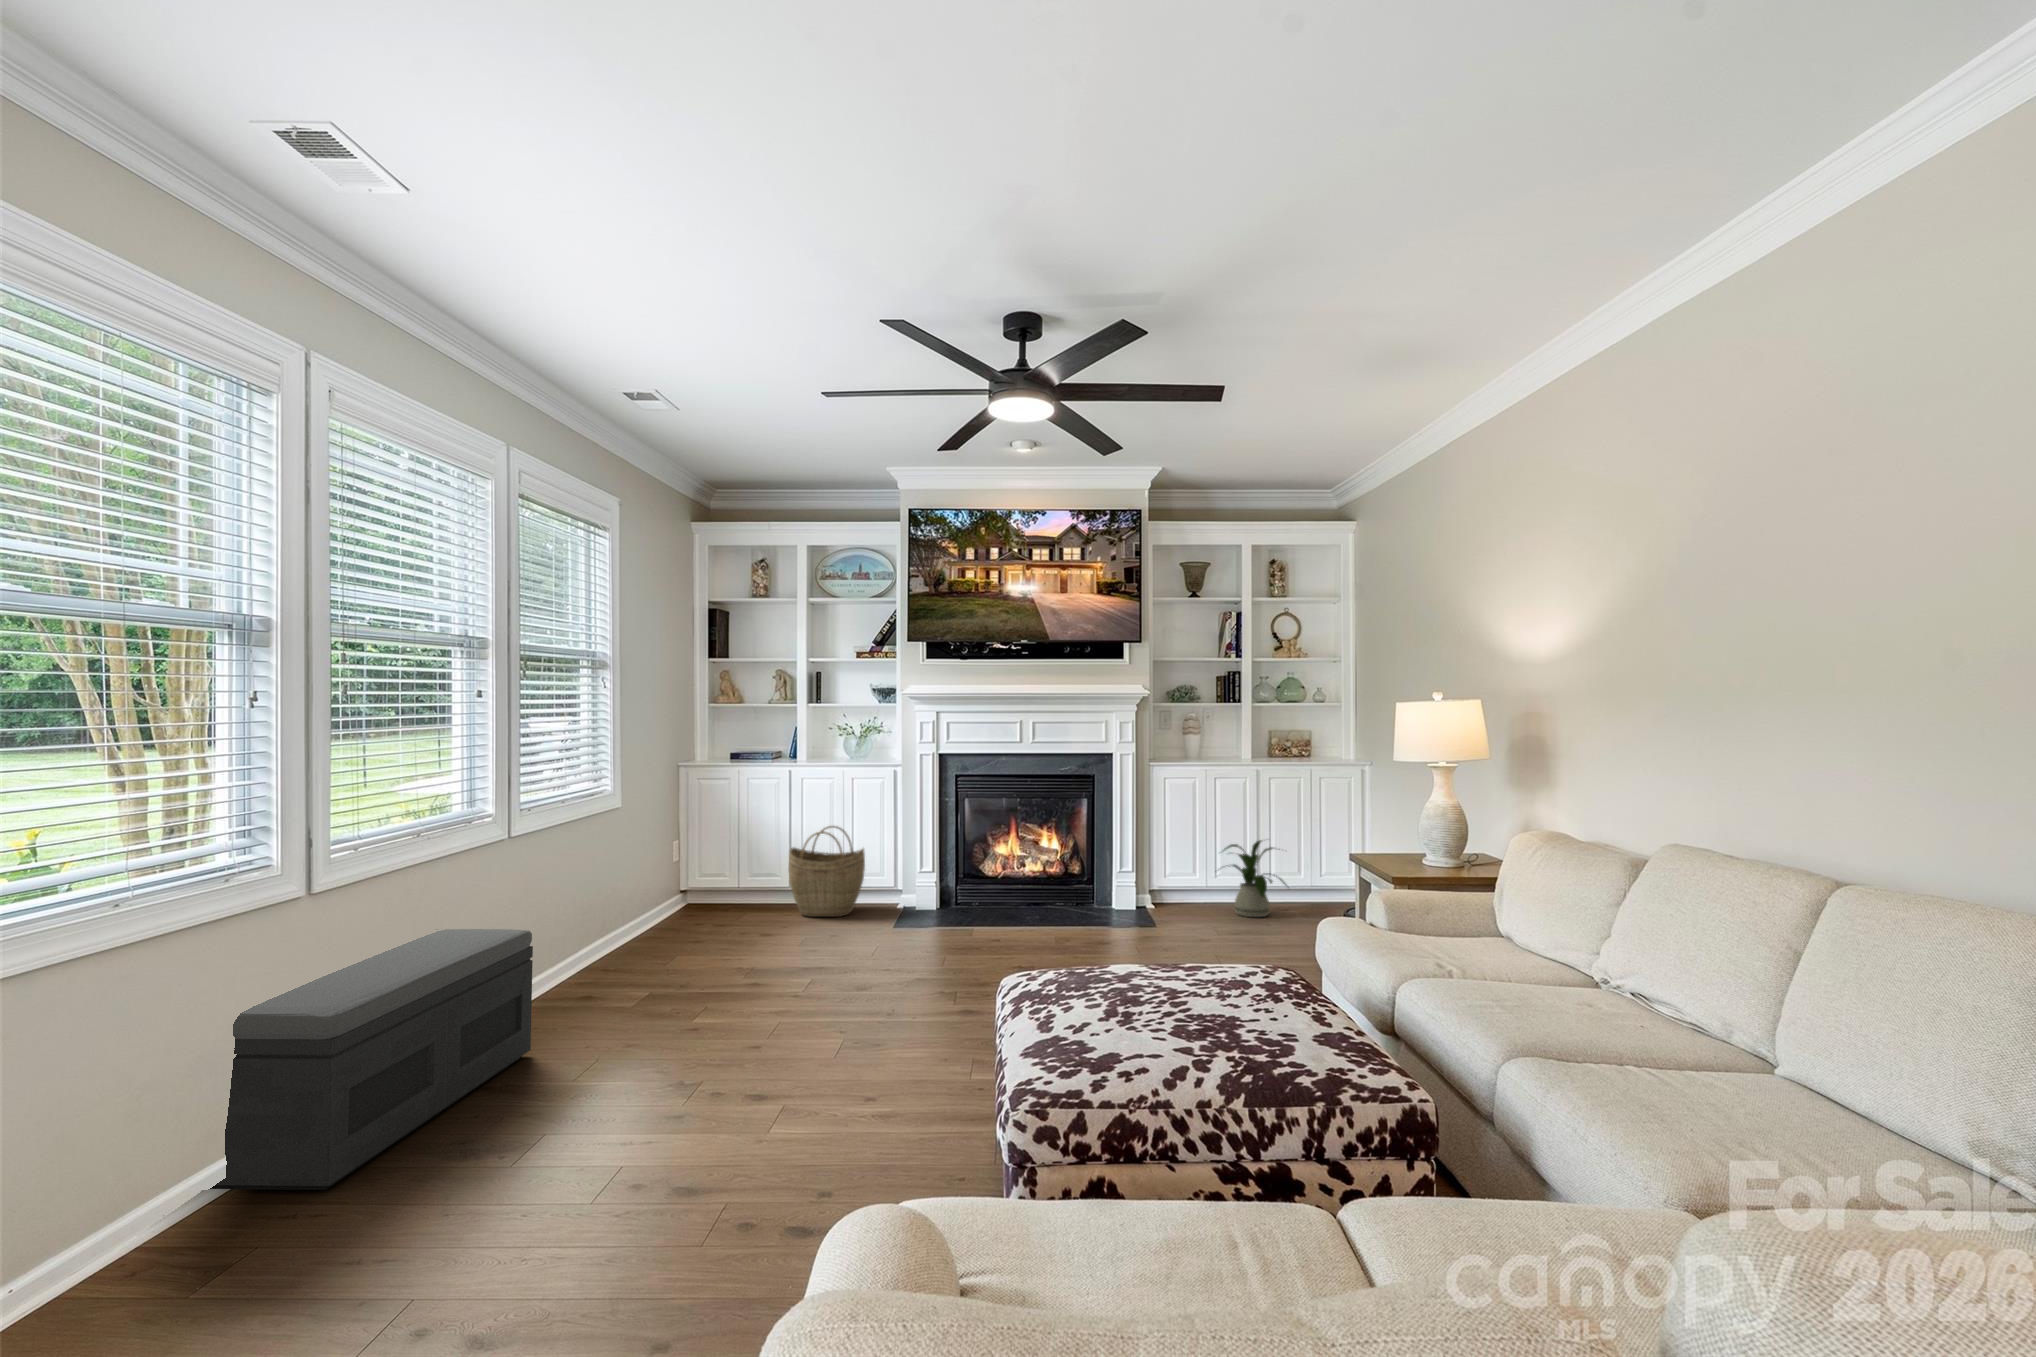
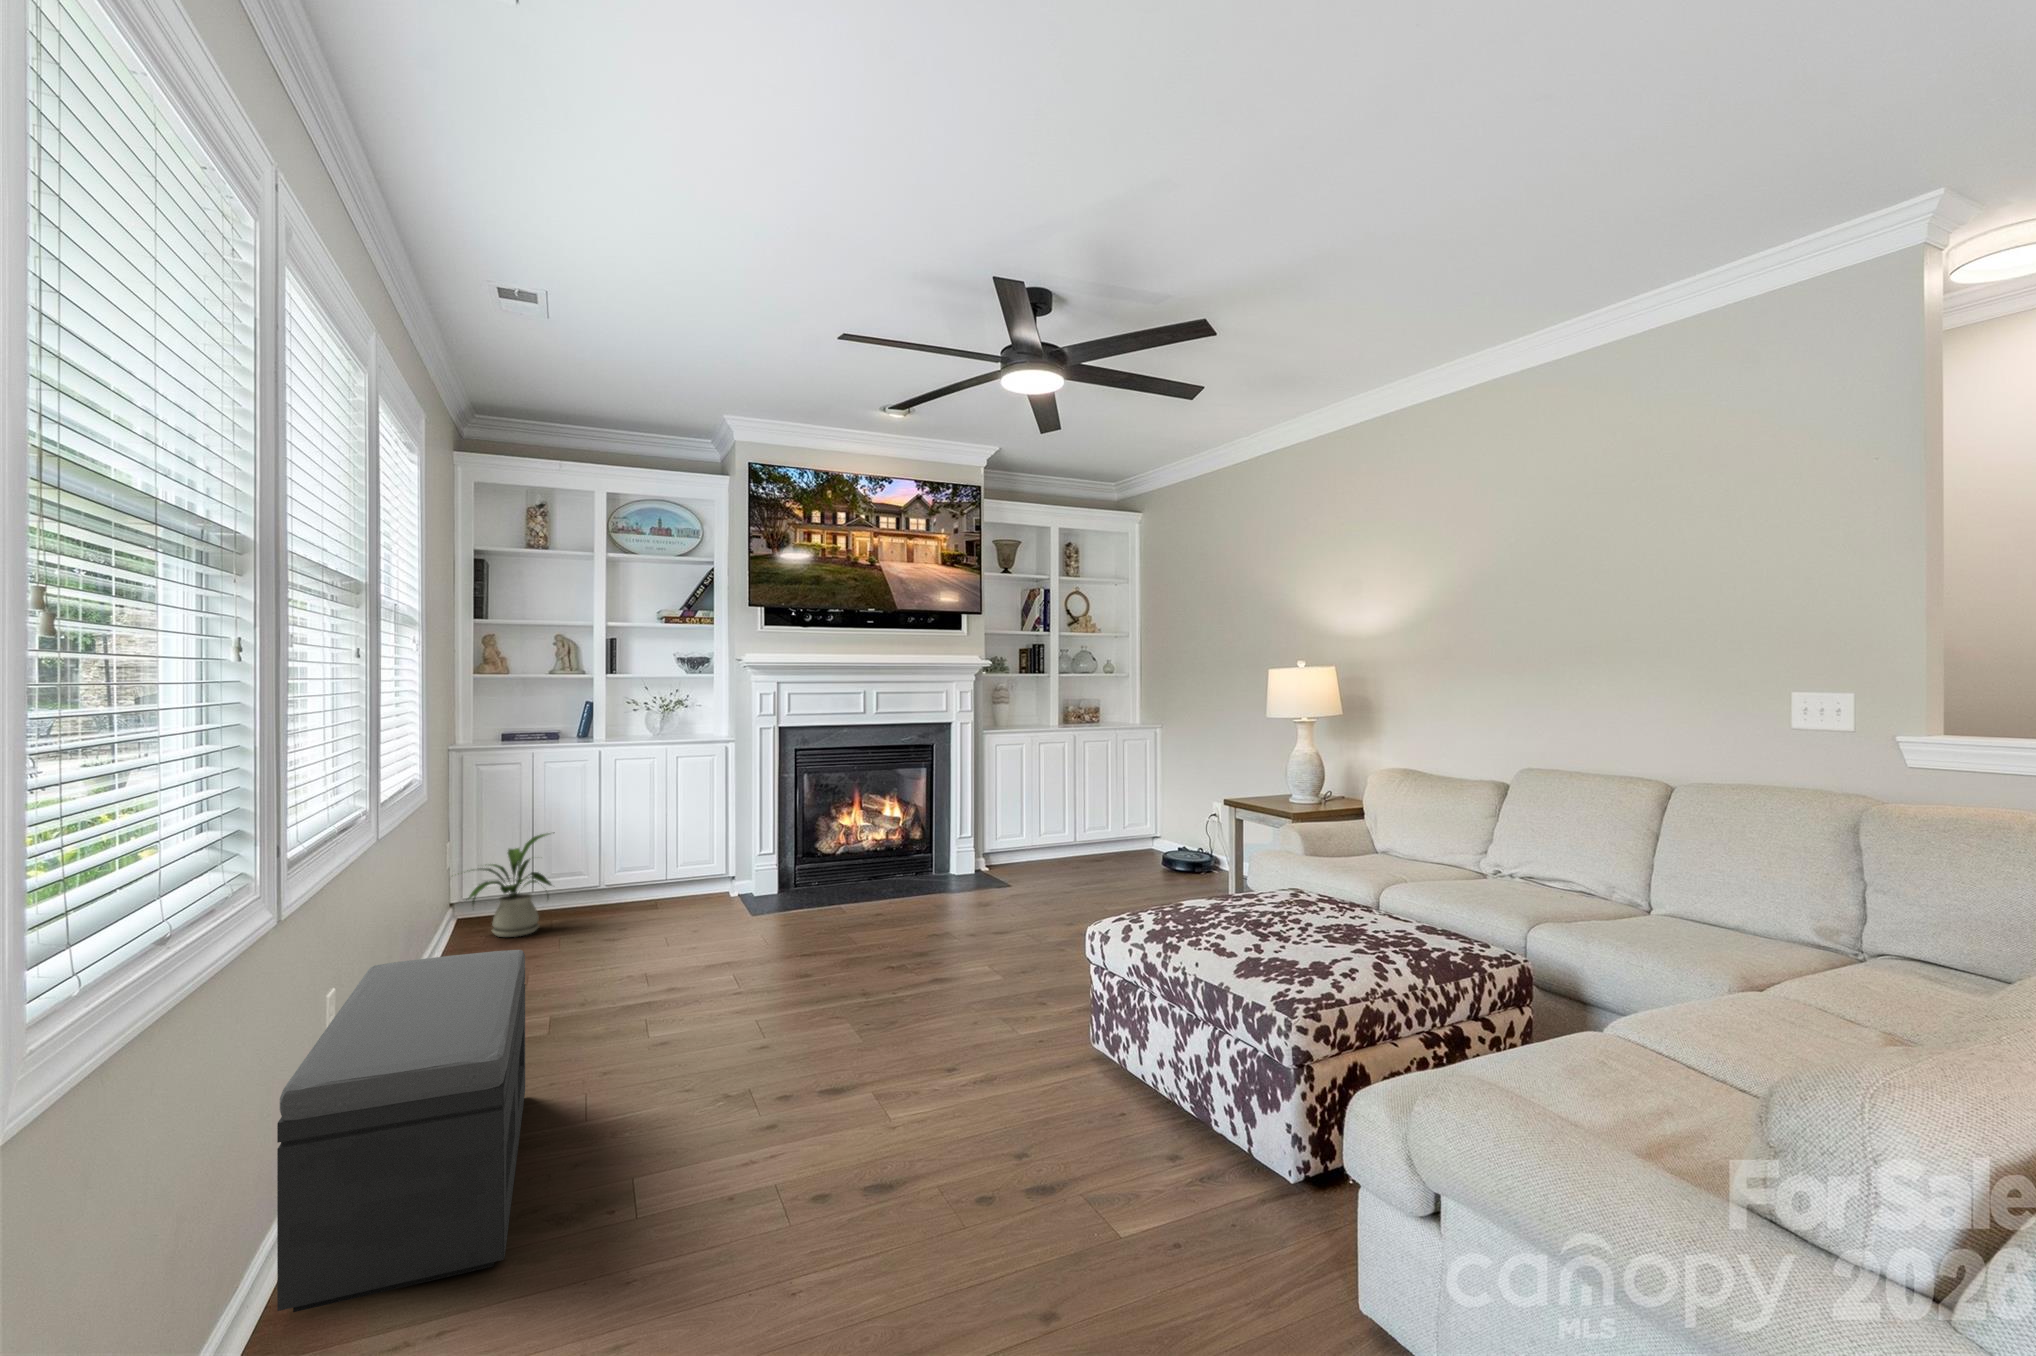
woven basket: present [788,826,865,917] -> none [614,812,704,916]
house plant: present [1224,841,1289,917] -> present [469,833,551,937]

